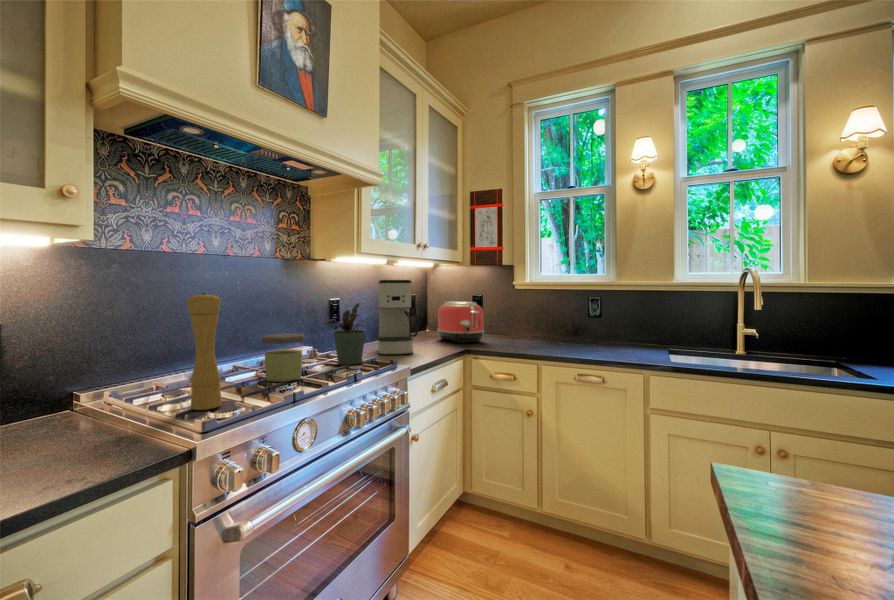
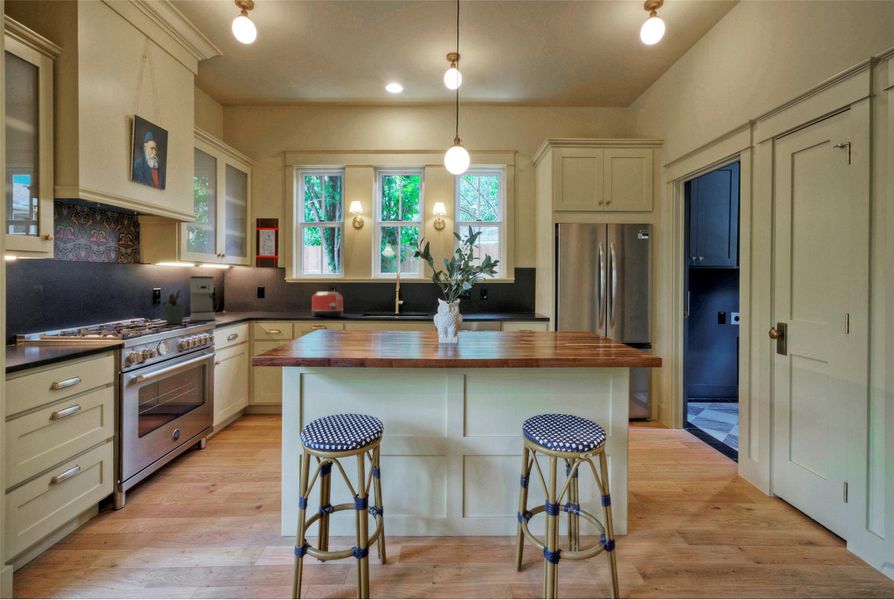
pepper mill: present [187,293,222,410] -> none [99,282,117,335]
toaster: present [438,302,484,344] -> present [312,292,343,317]
jar: present [262,333,304,382] -> none [125,305,152,329]

